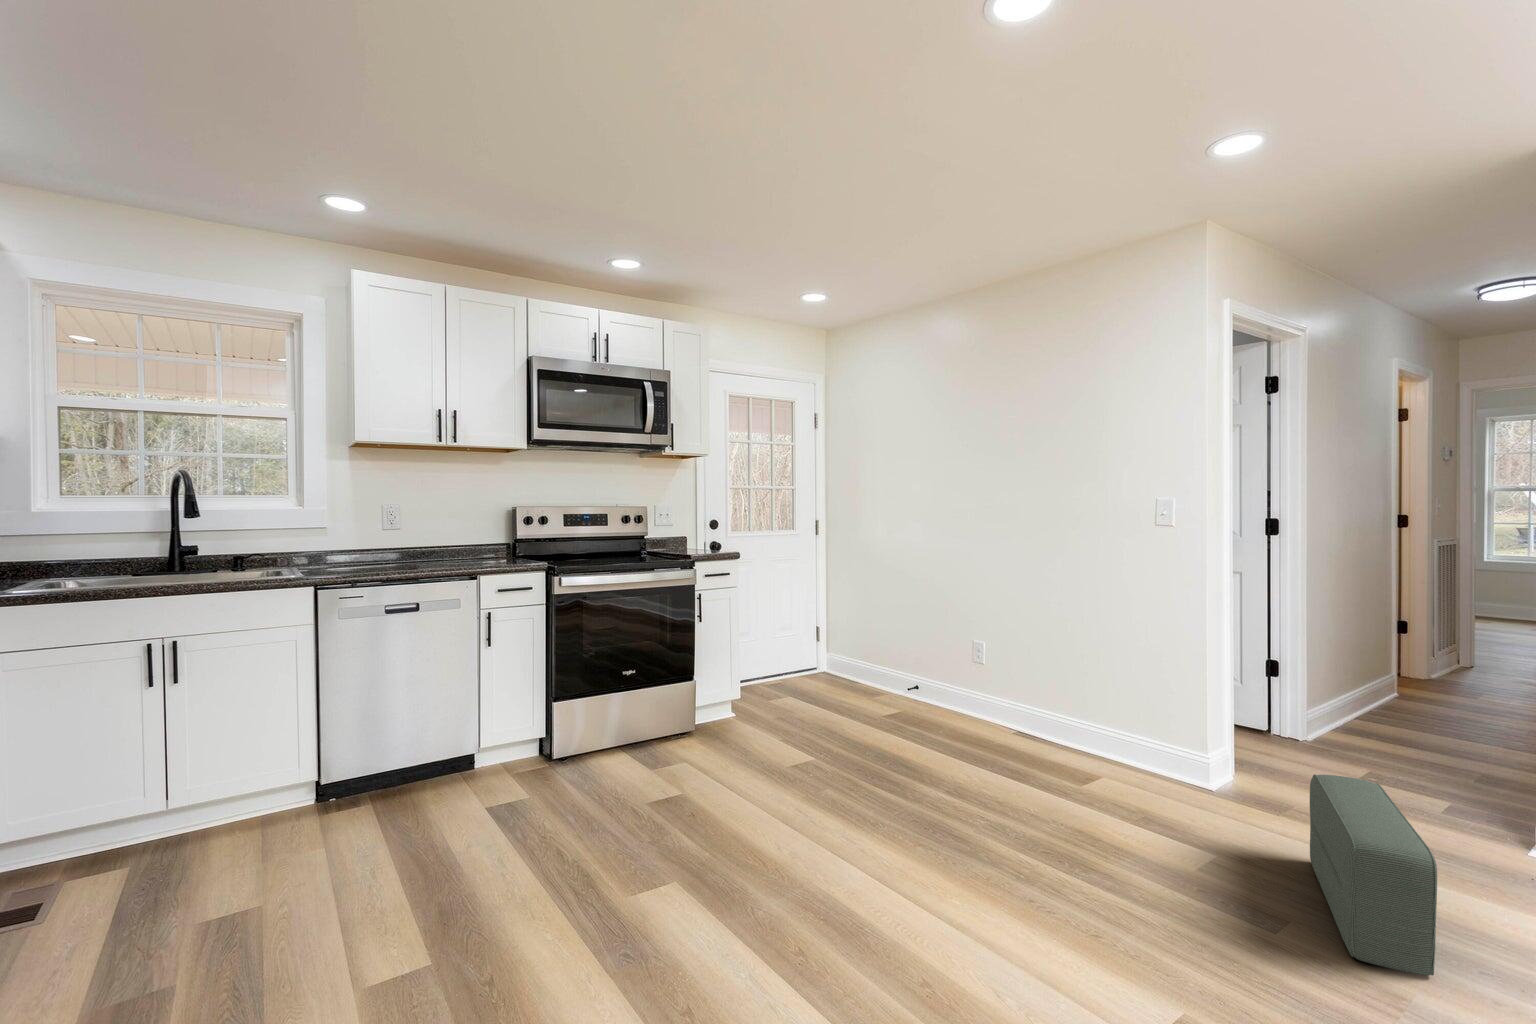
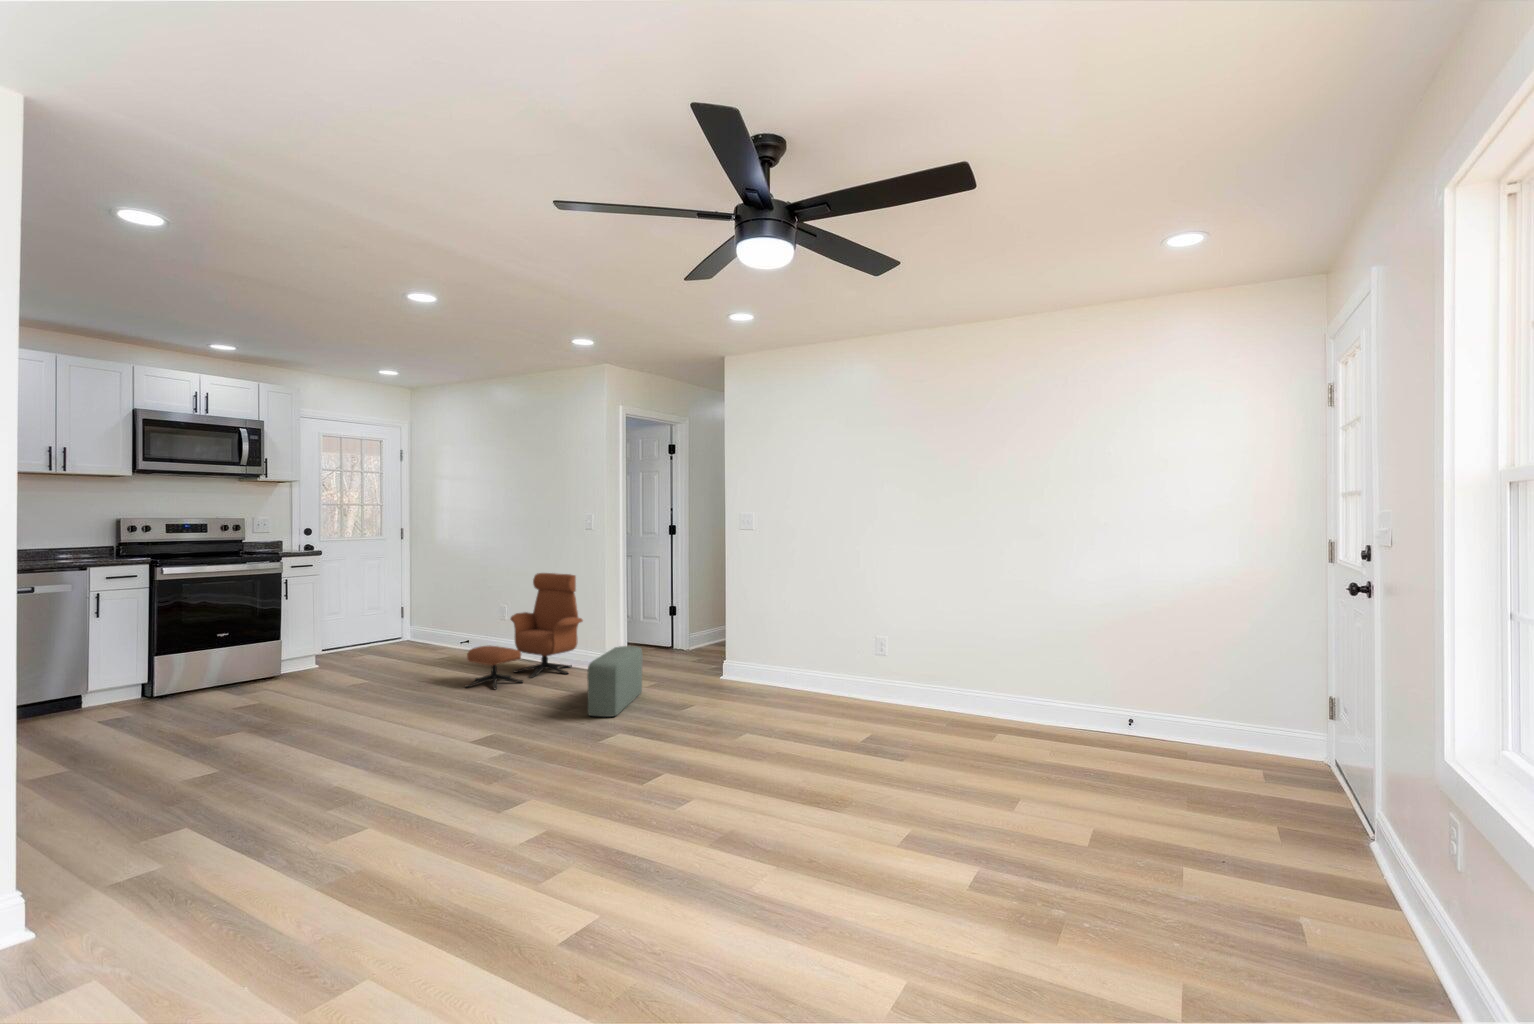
lounge chair: none [978,601,1167,813] -> present [465,573,583,689]

